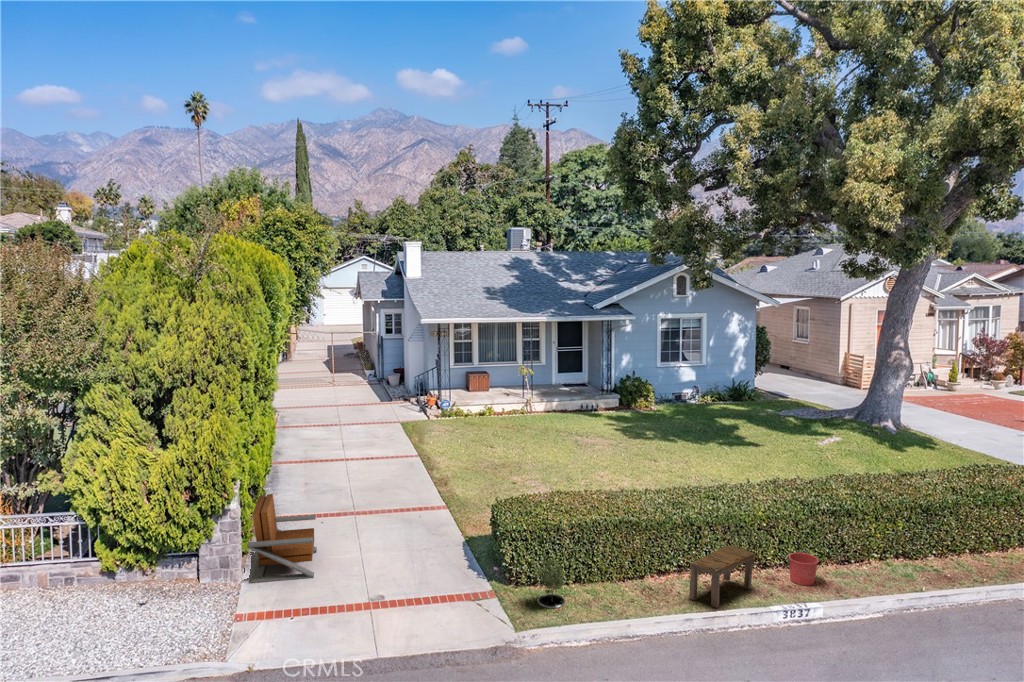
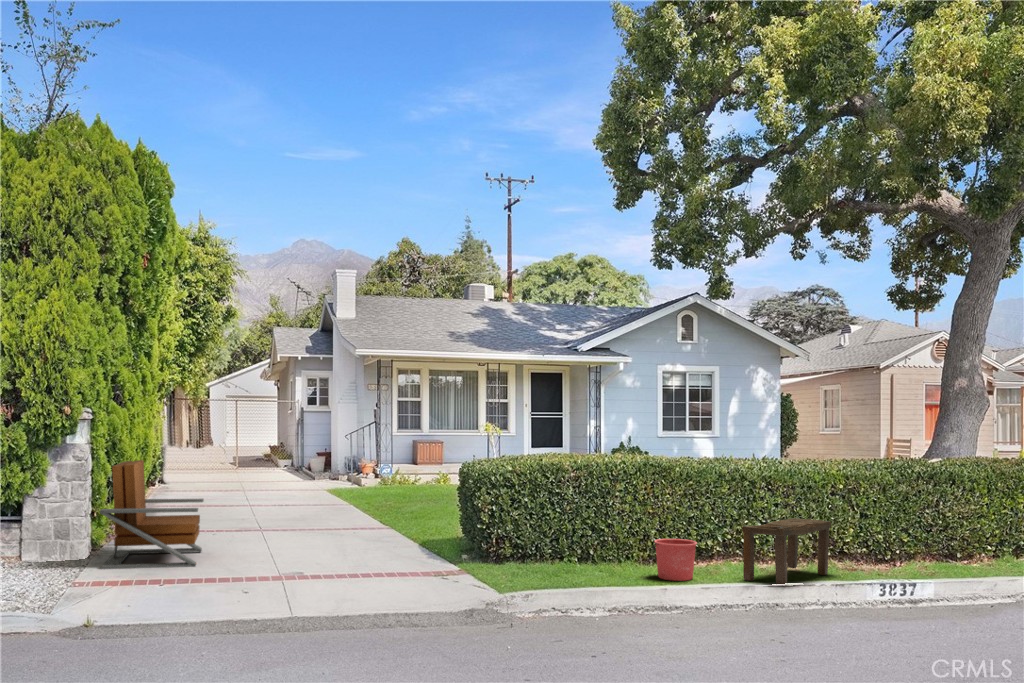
bucket: present [788,552,819,585] -> present [652,539,697,581]
potted tree: present [537,559,565,608] -> none [525,506,568,585]

